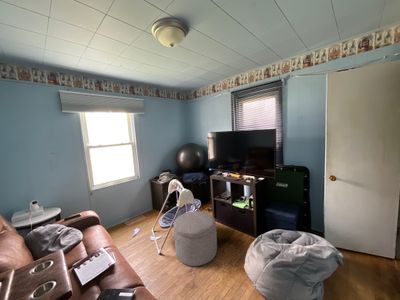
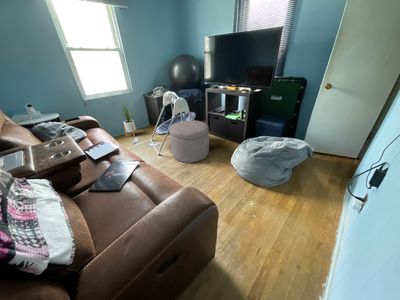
house plant: none [120,184,144,226] -> present [121,106,137,136]

